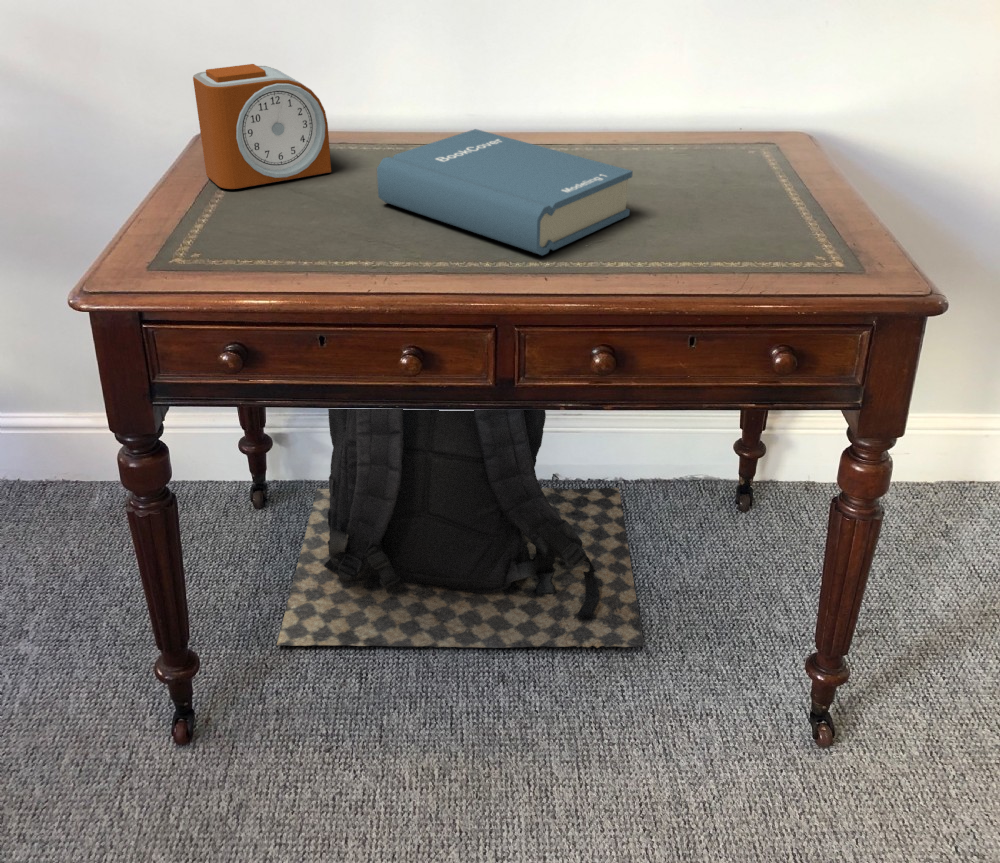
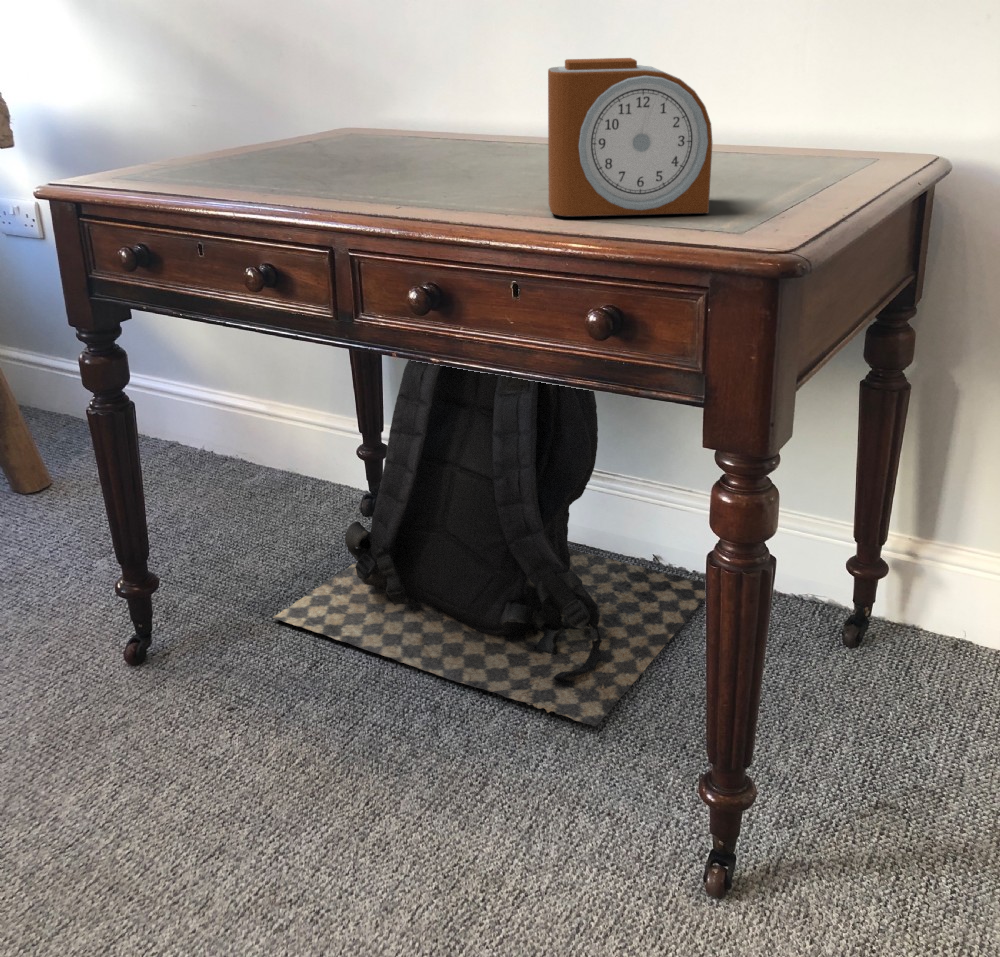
alarm clock: present [193,64,331,189] -> present [548,58,712,216]
hardback book: present [377,129,633,255] -> none [360,115,570,200]

